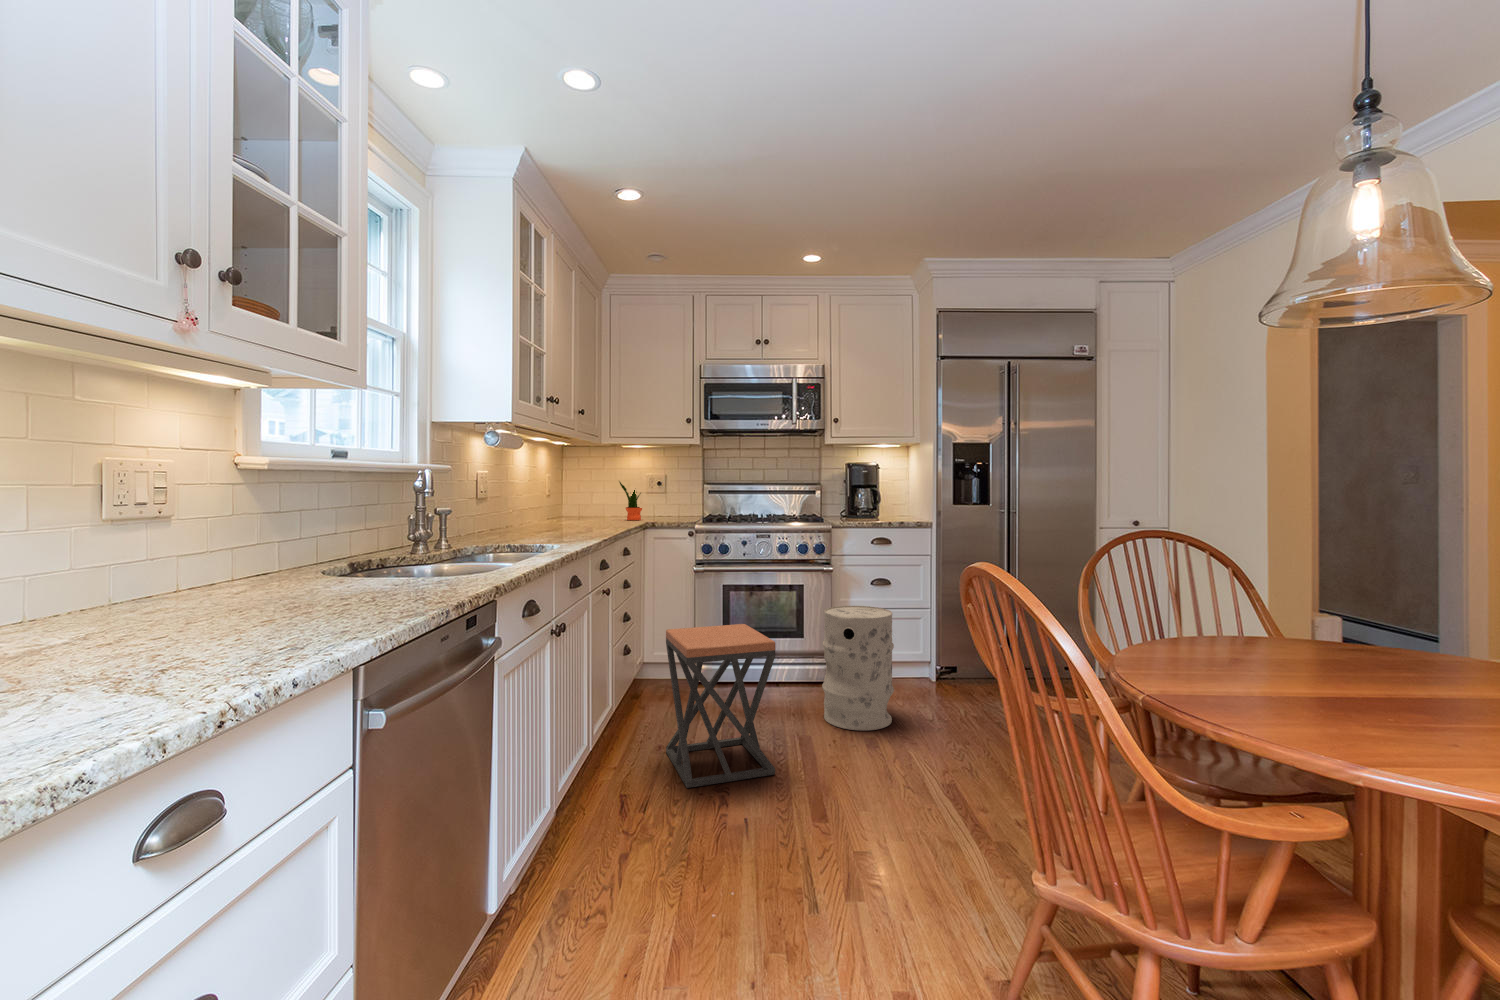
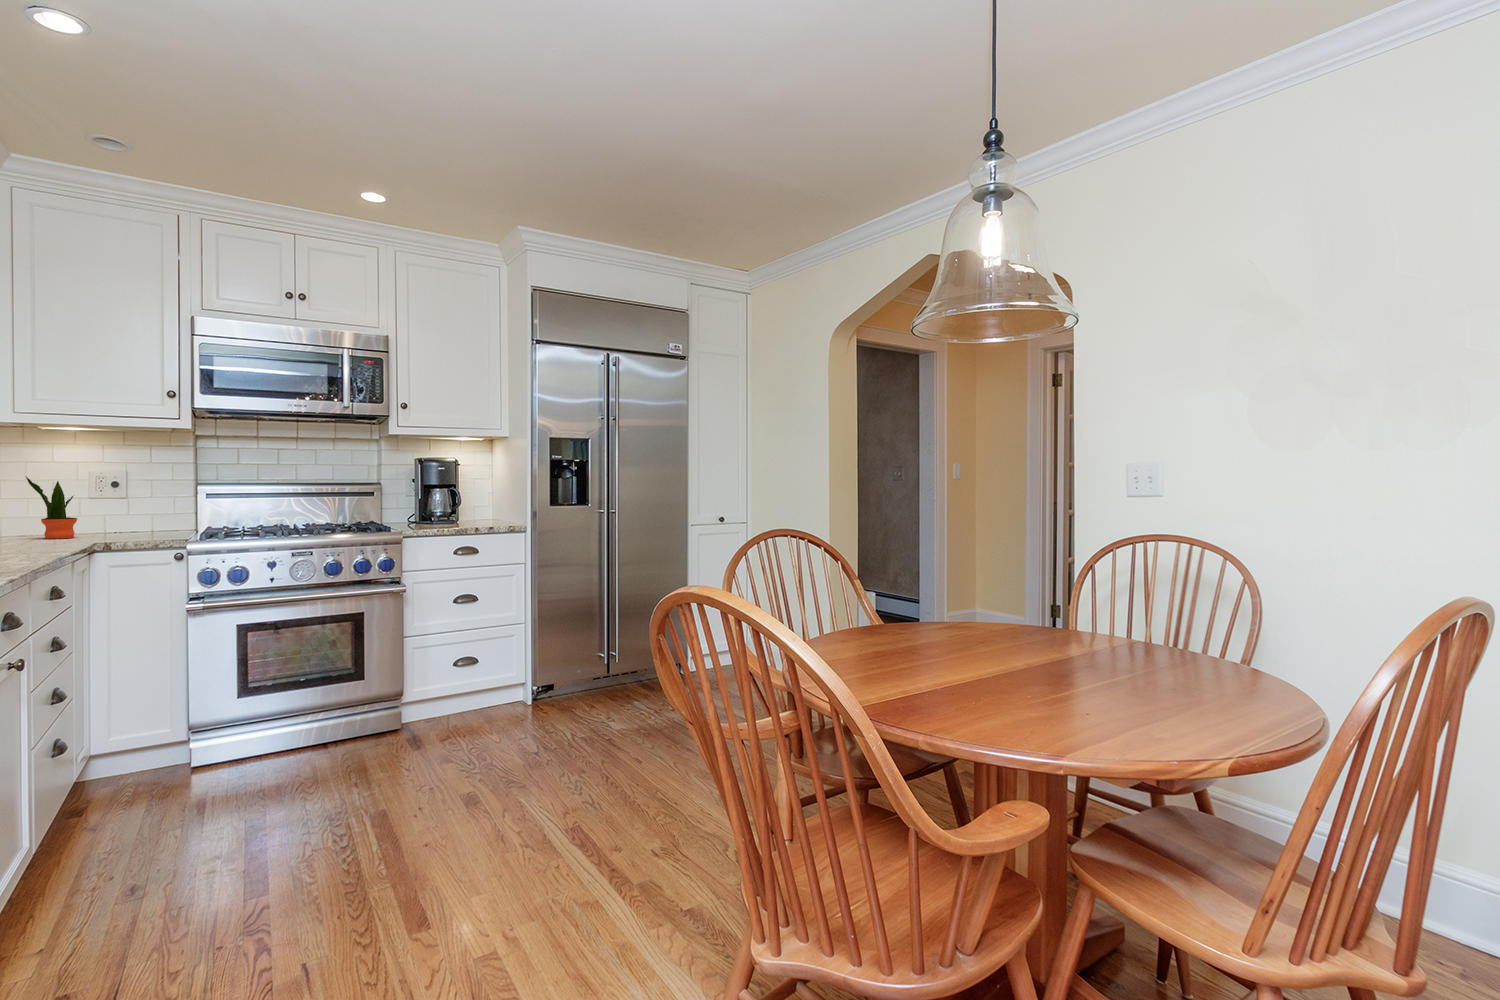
trash can: present [822,606,894,730] -> none [399,633,493,789]
stool: present [666,624,776,788] -> none [145,682,344,945]

